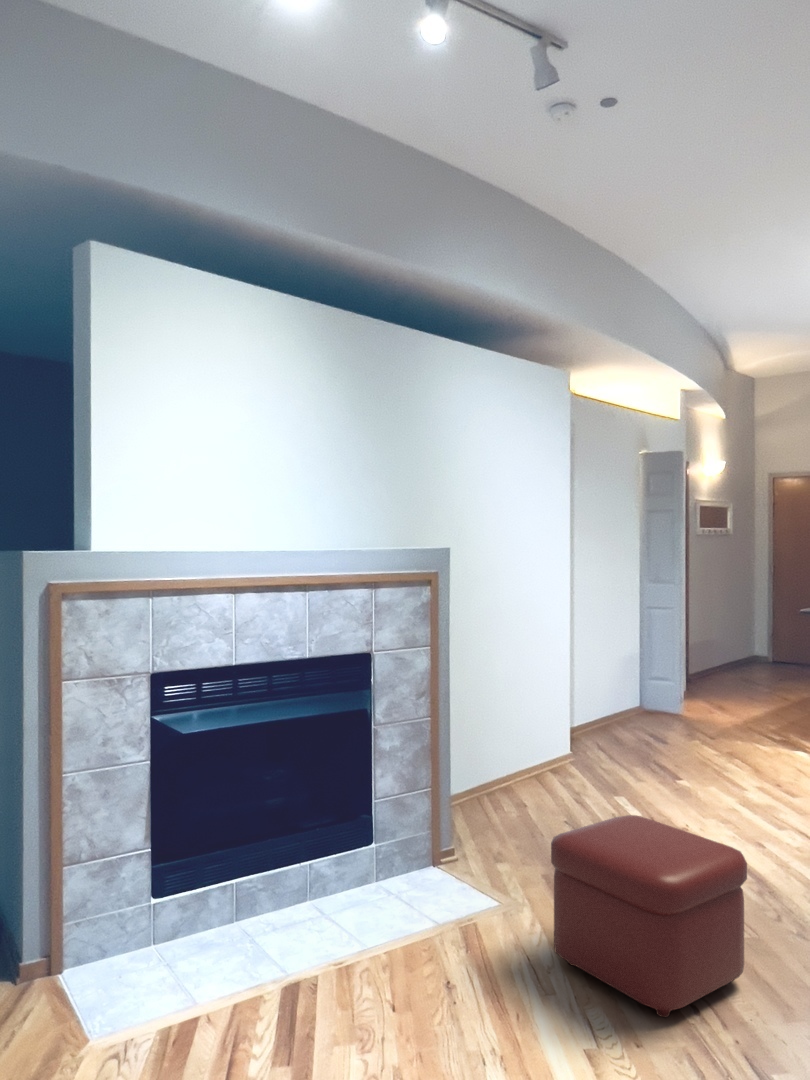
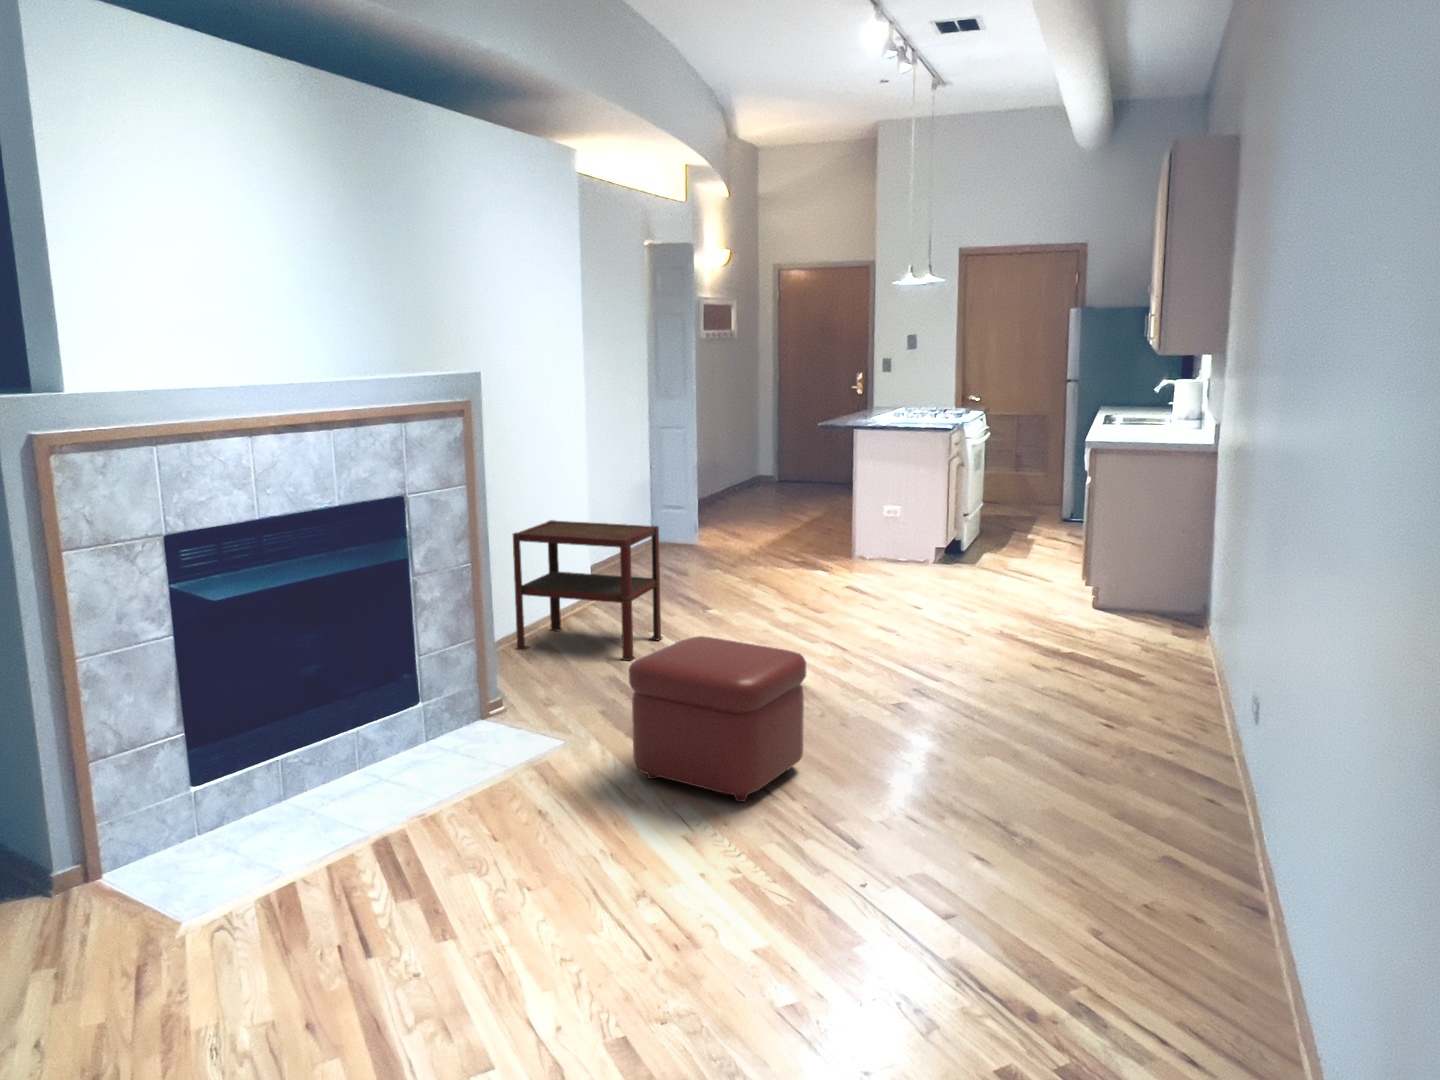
side table: none [488,683,627,824] -> present [513,520,662,661]

